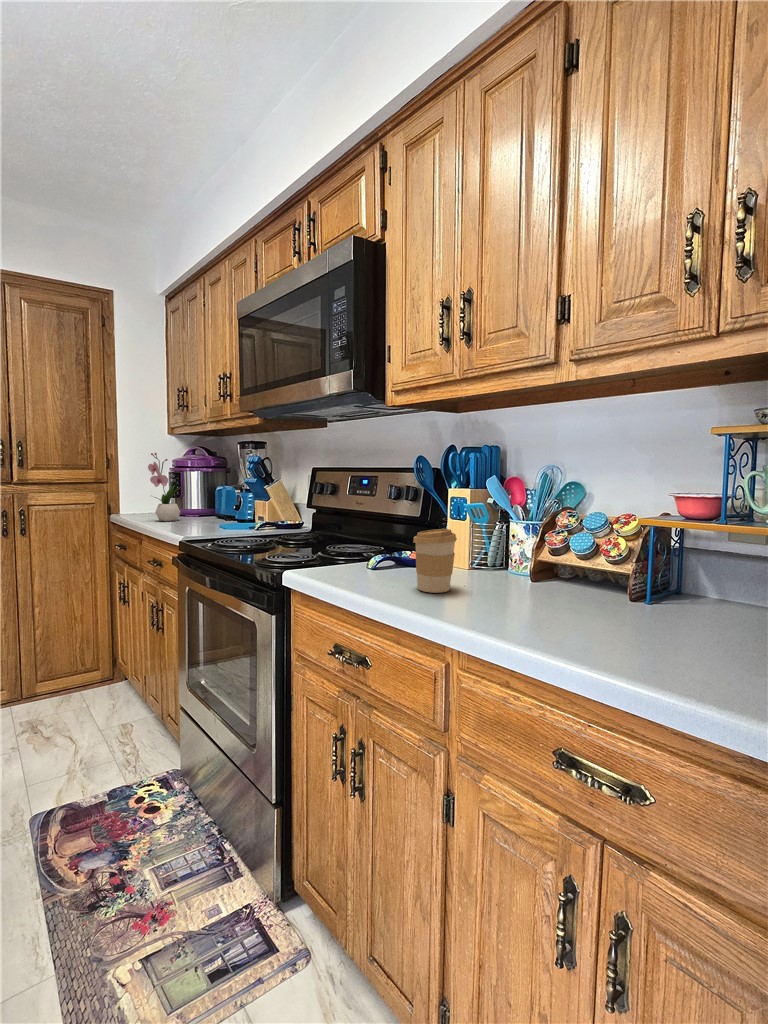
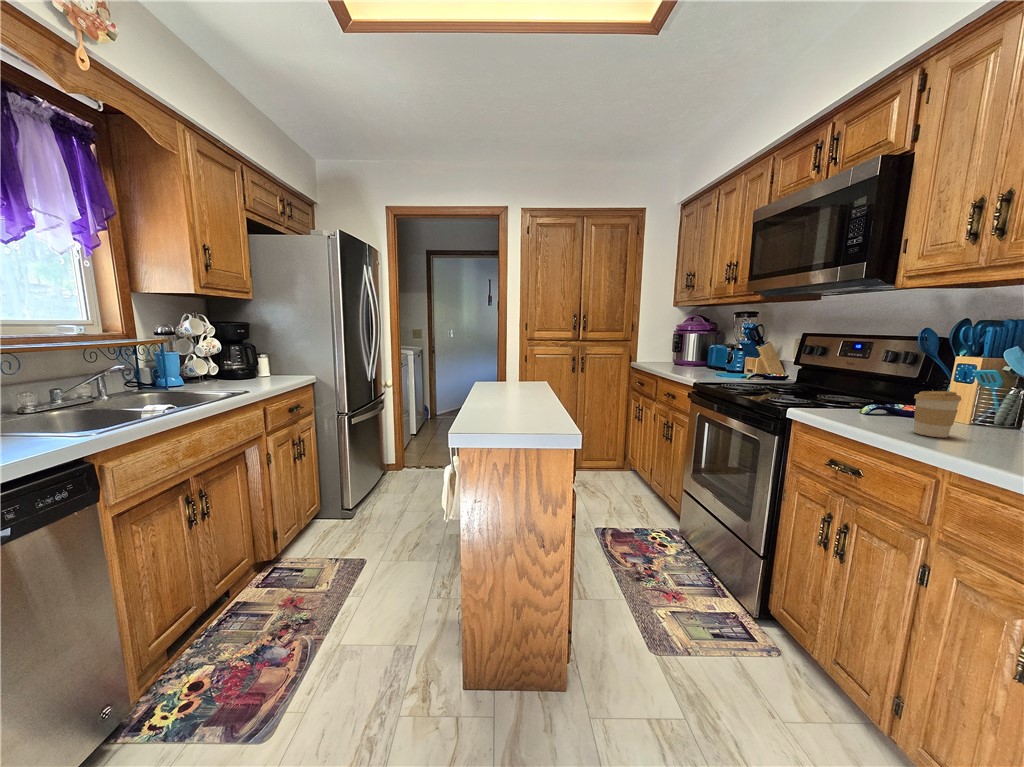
flower arrangement: present [148,453,183,521] -> none [663,321,686,368]

